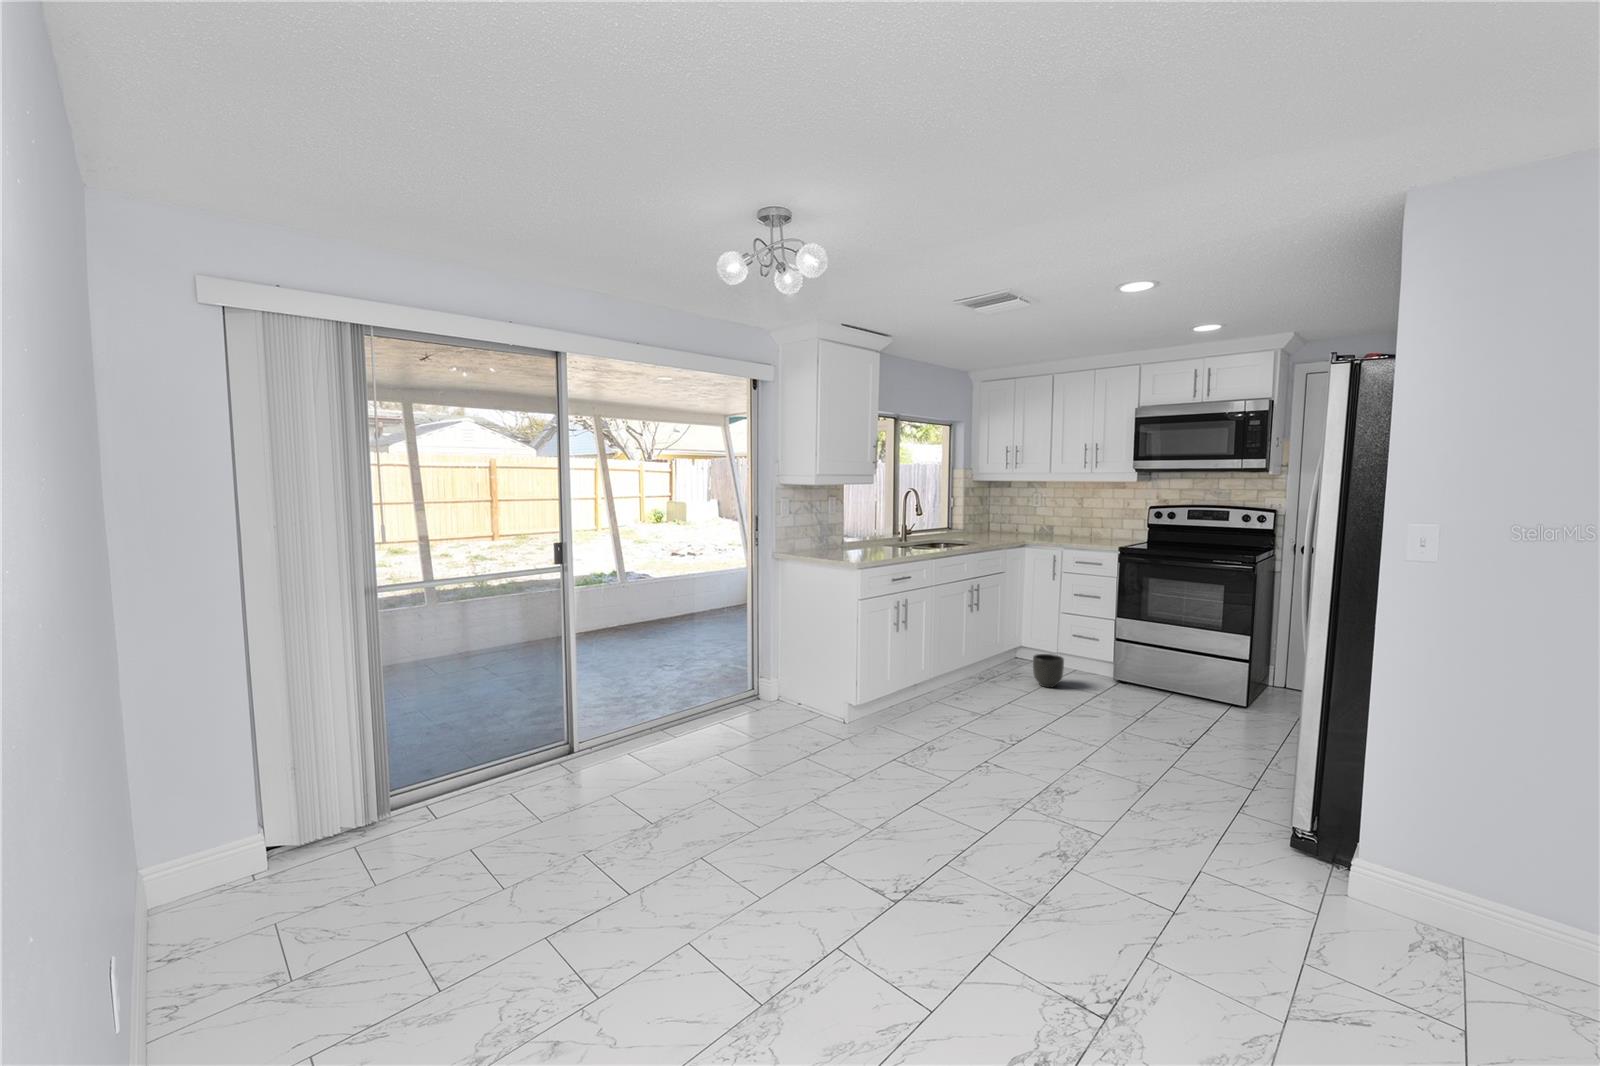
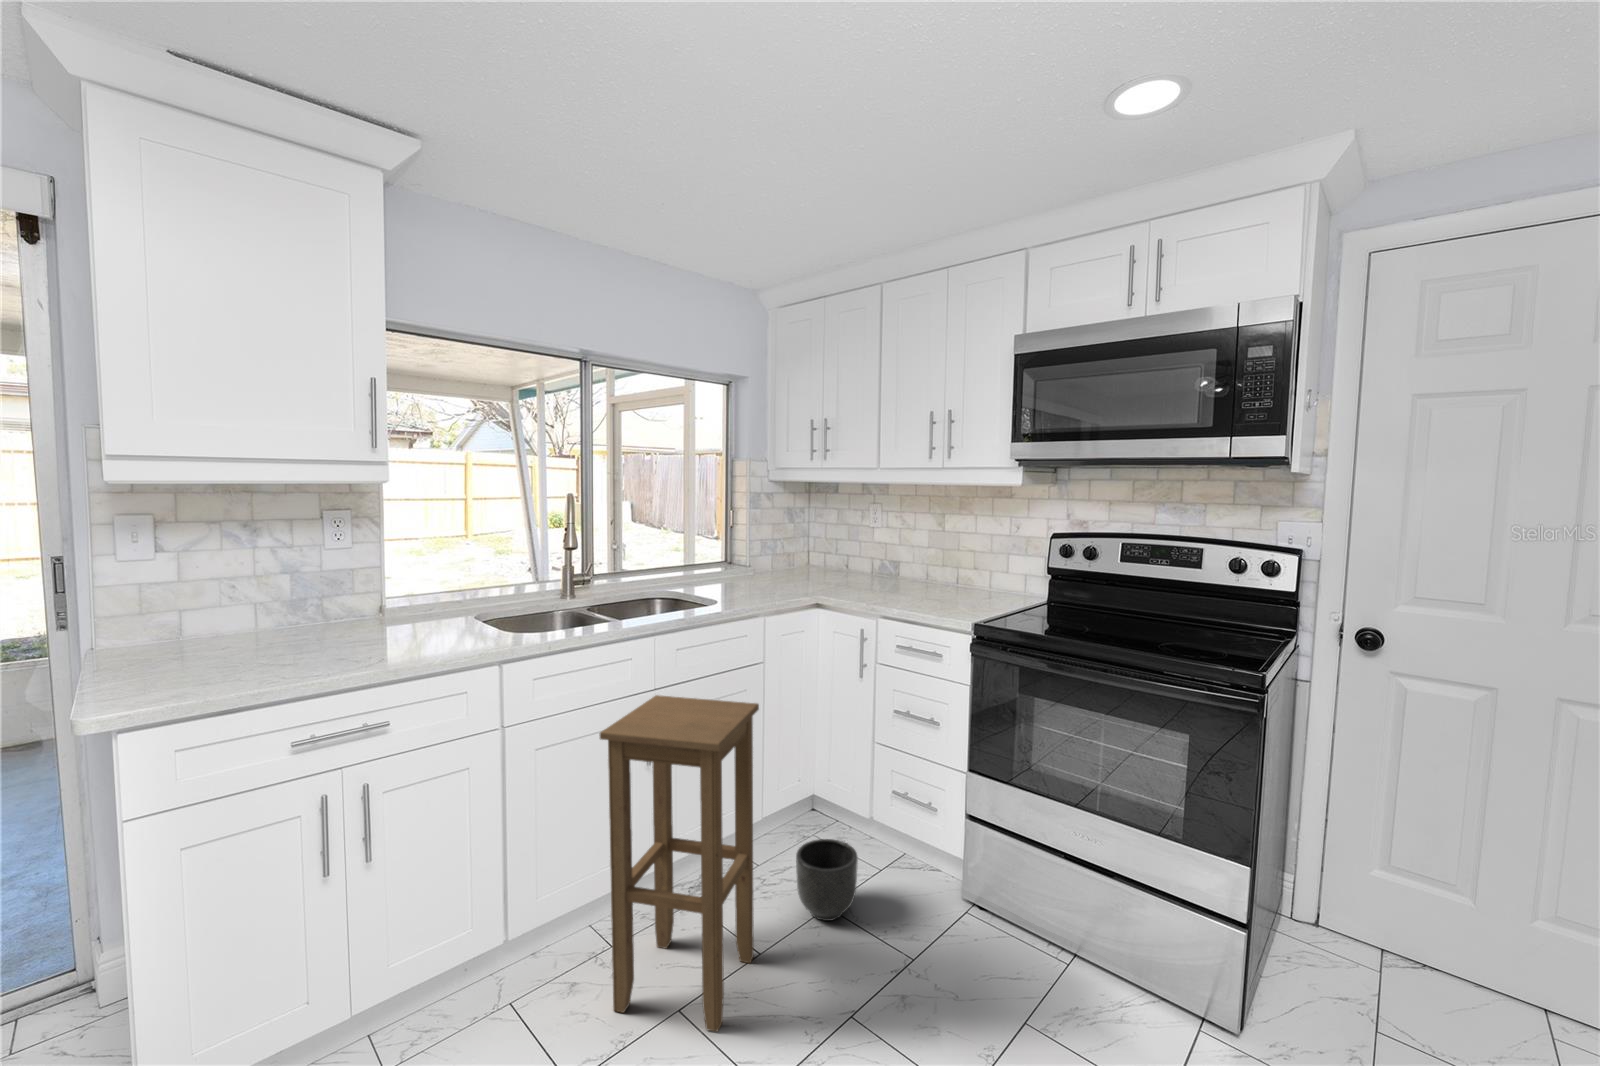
stool: none [976,577,1032,709] -> present [600,695,759,1032]

